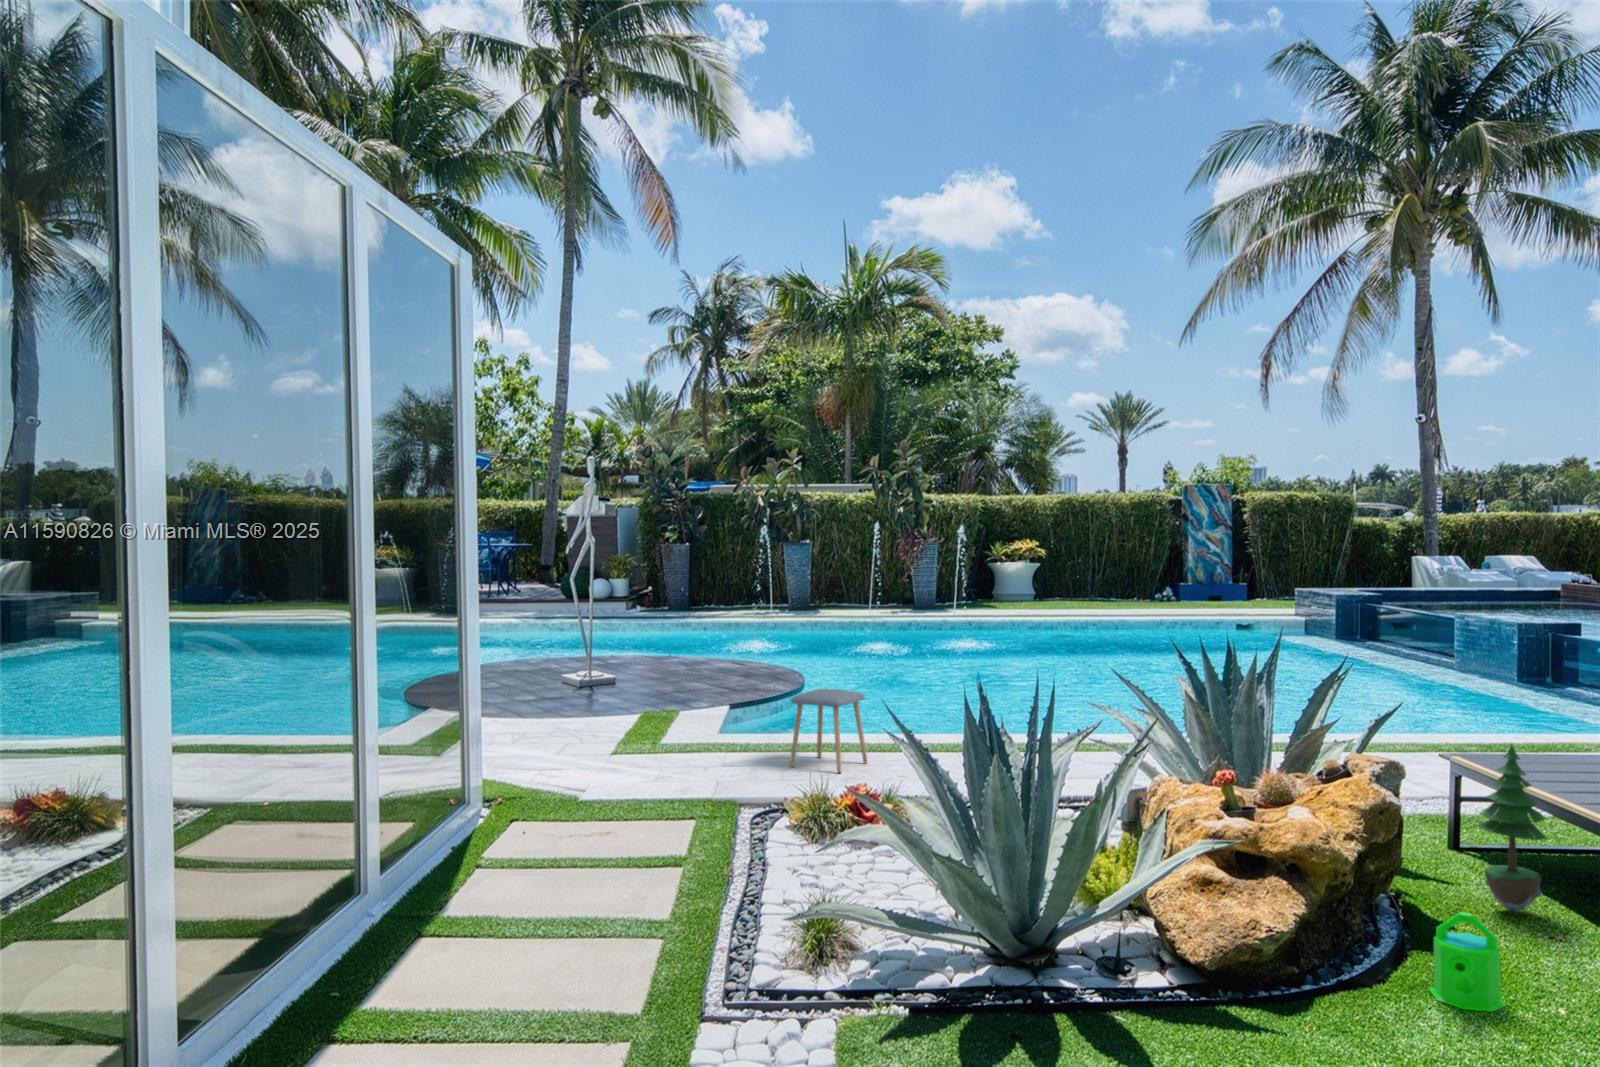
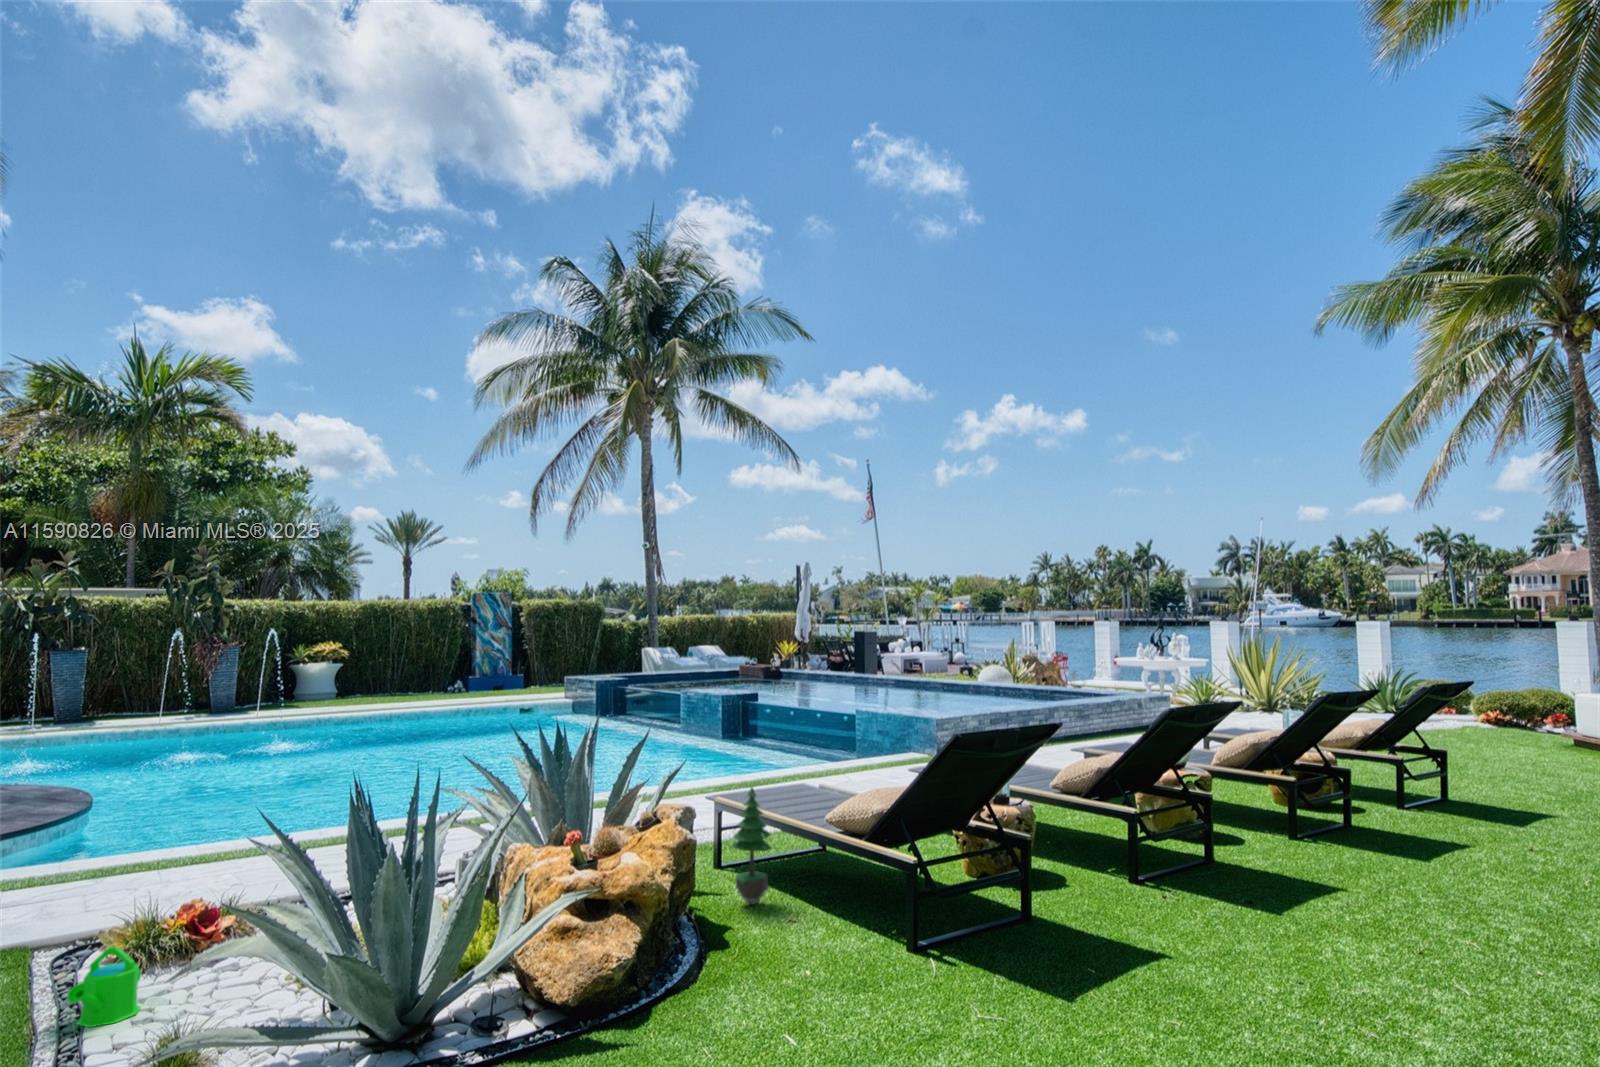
stool: present [790,689,867,774] -> none [87,803,190,897]
watering can: present [1429,912,1506,1012] -> present [67,947,141,1027]

